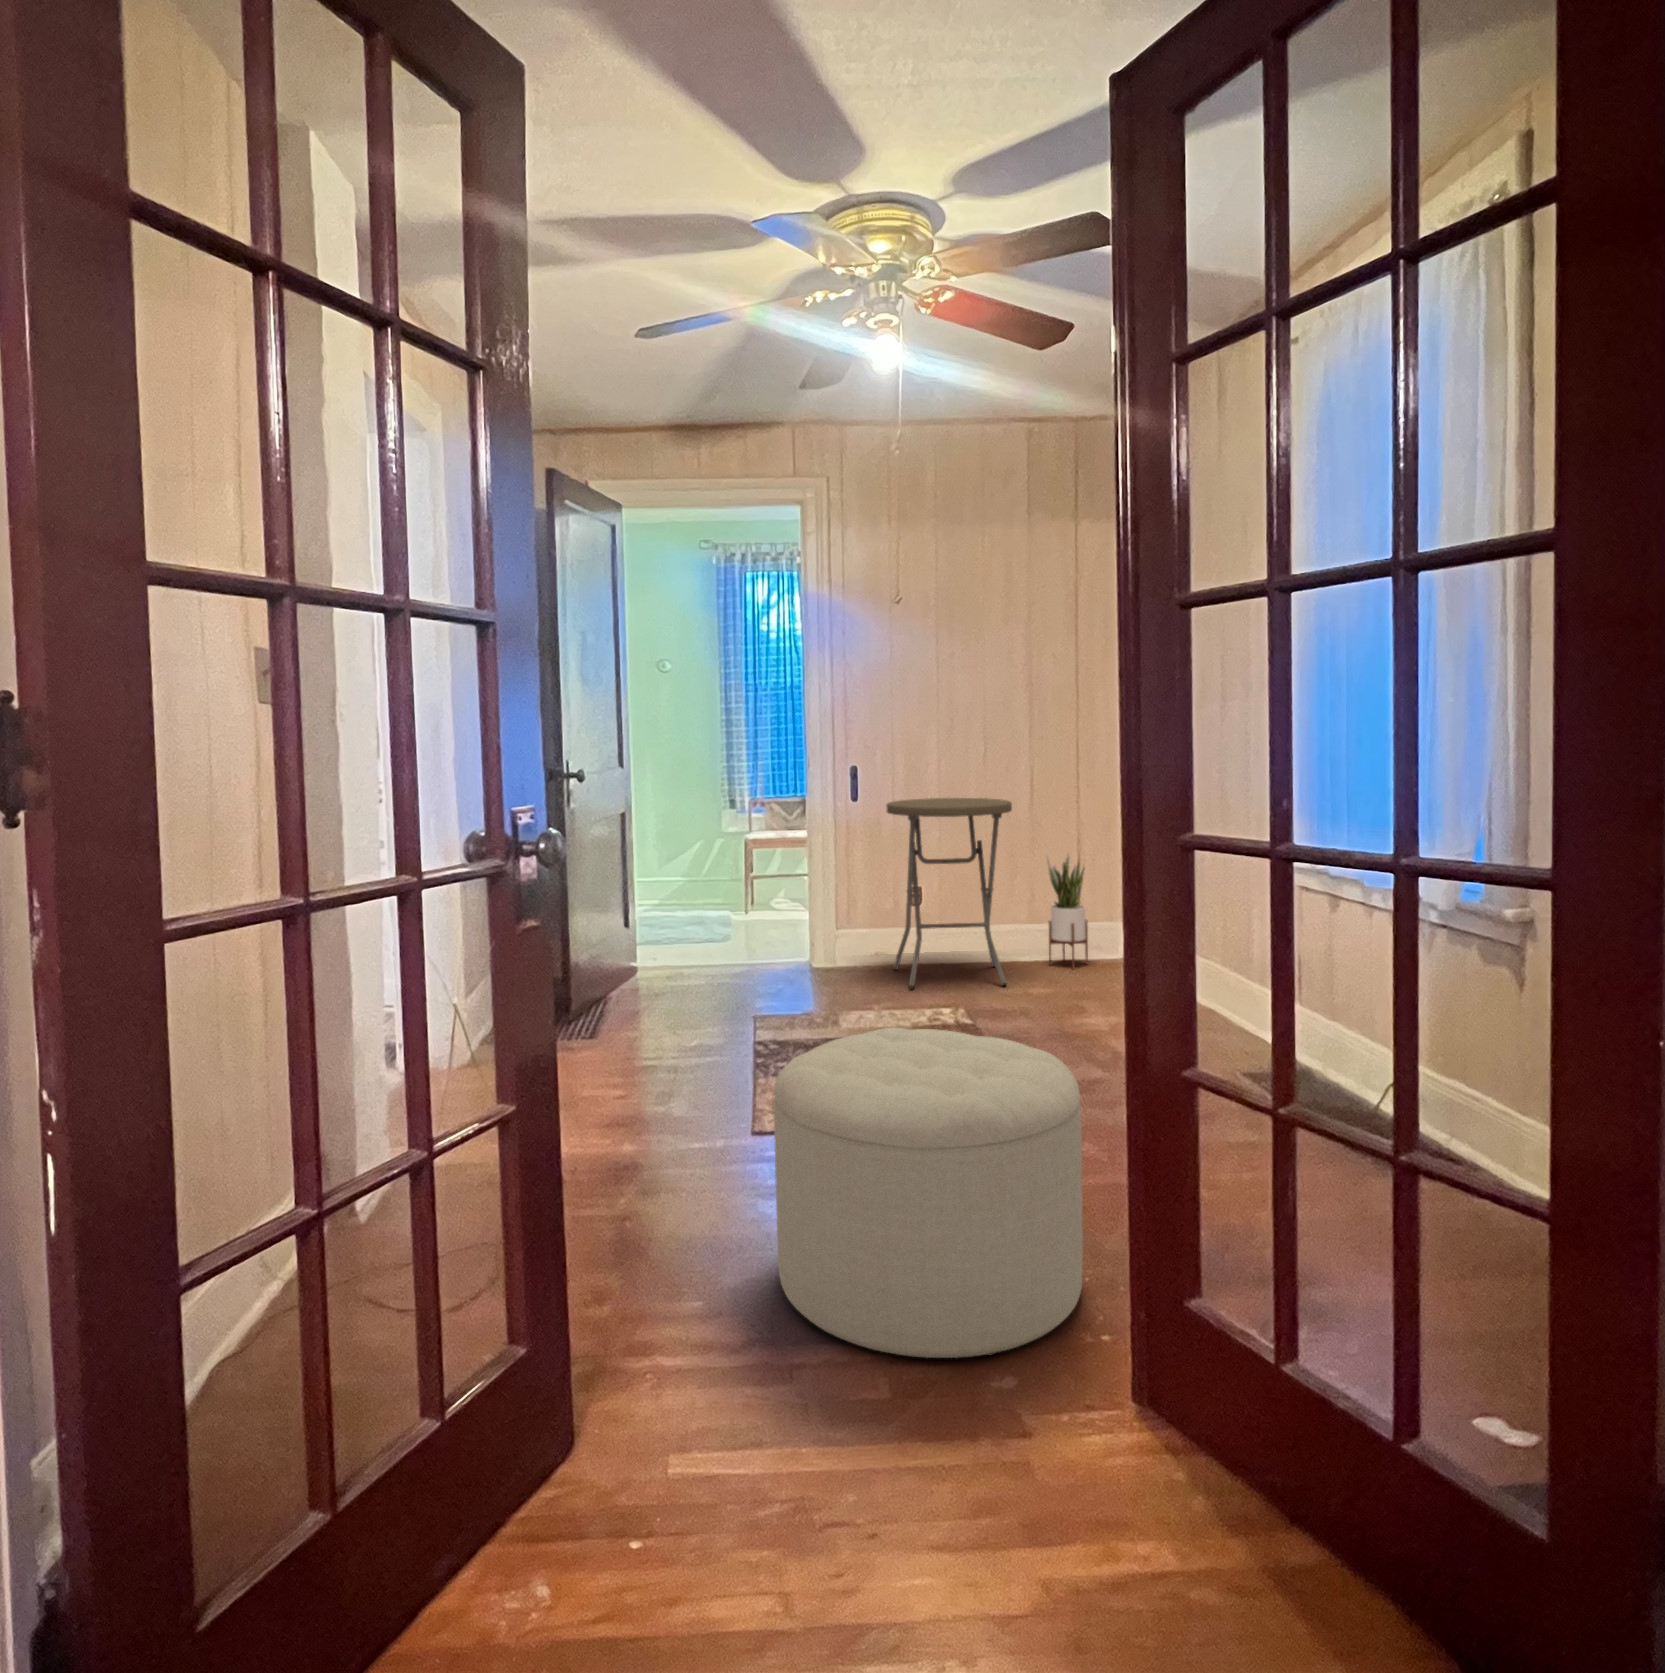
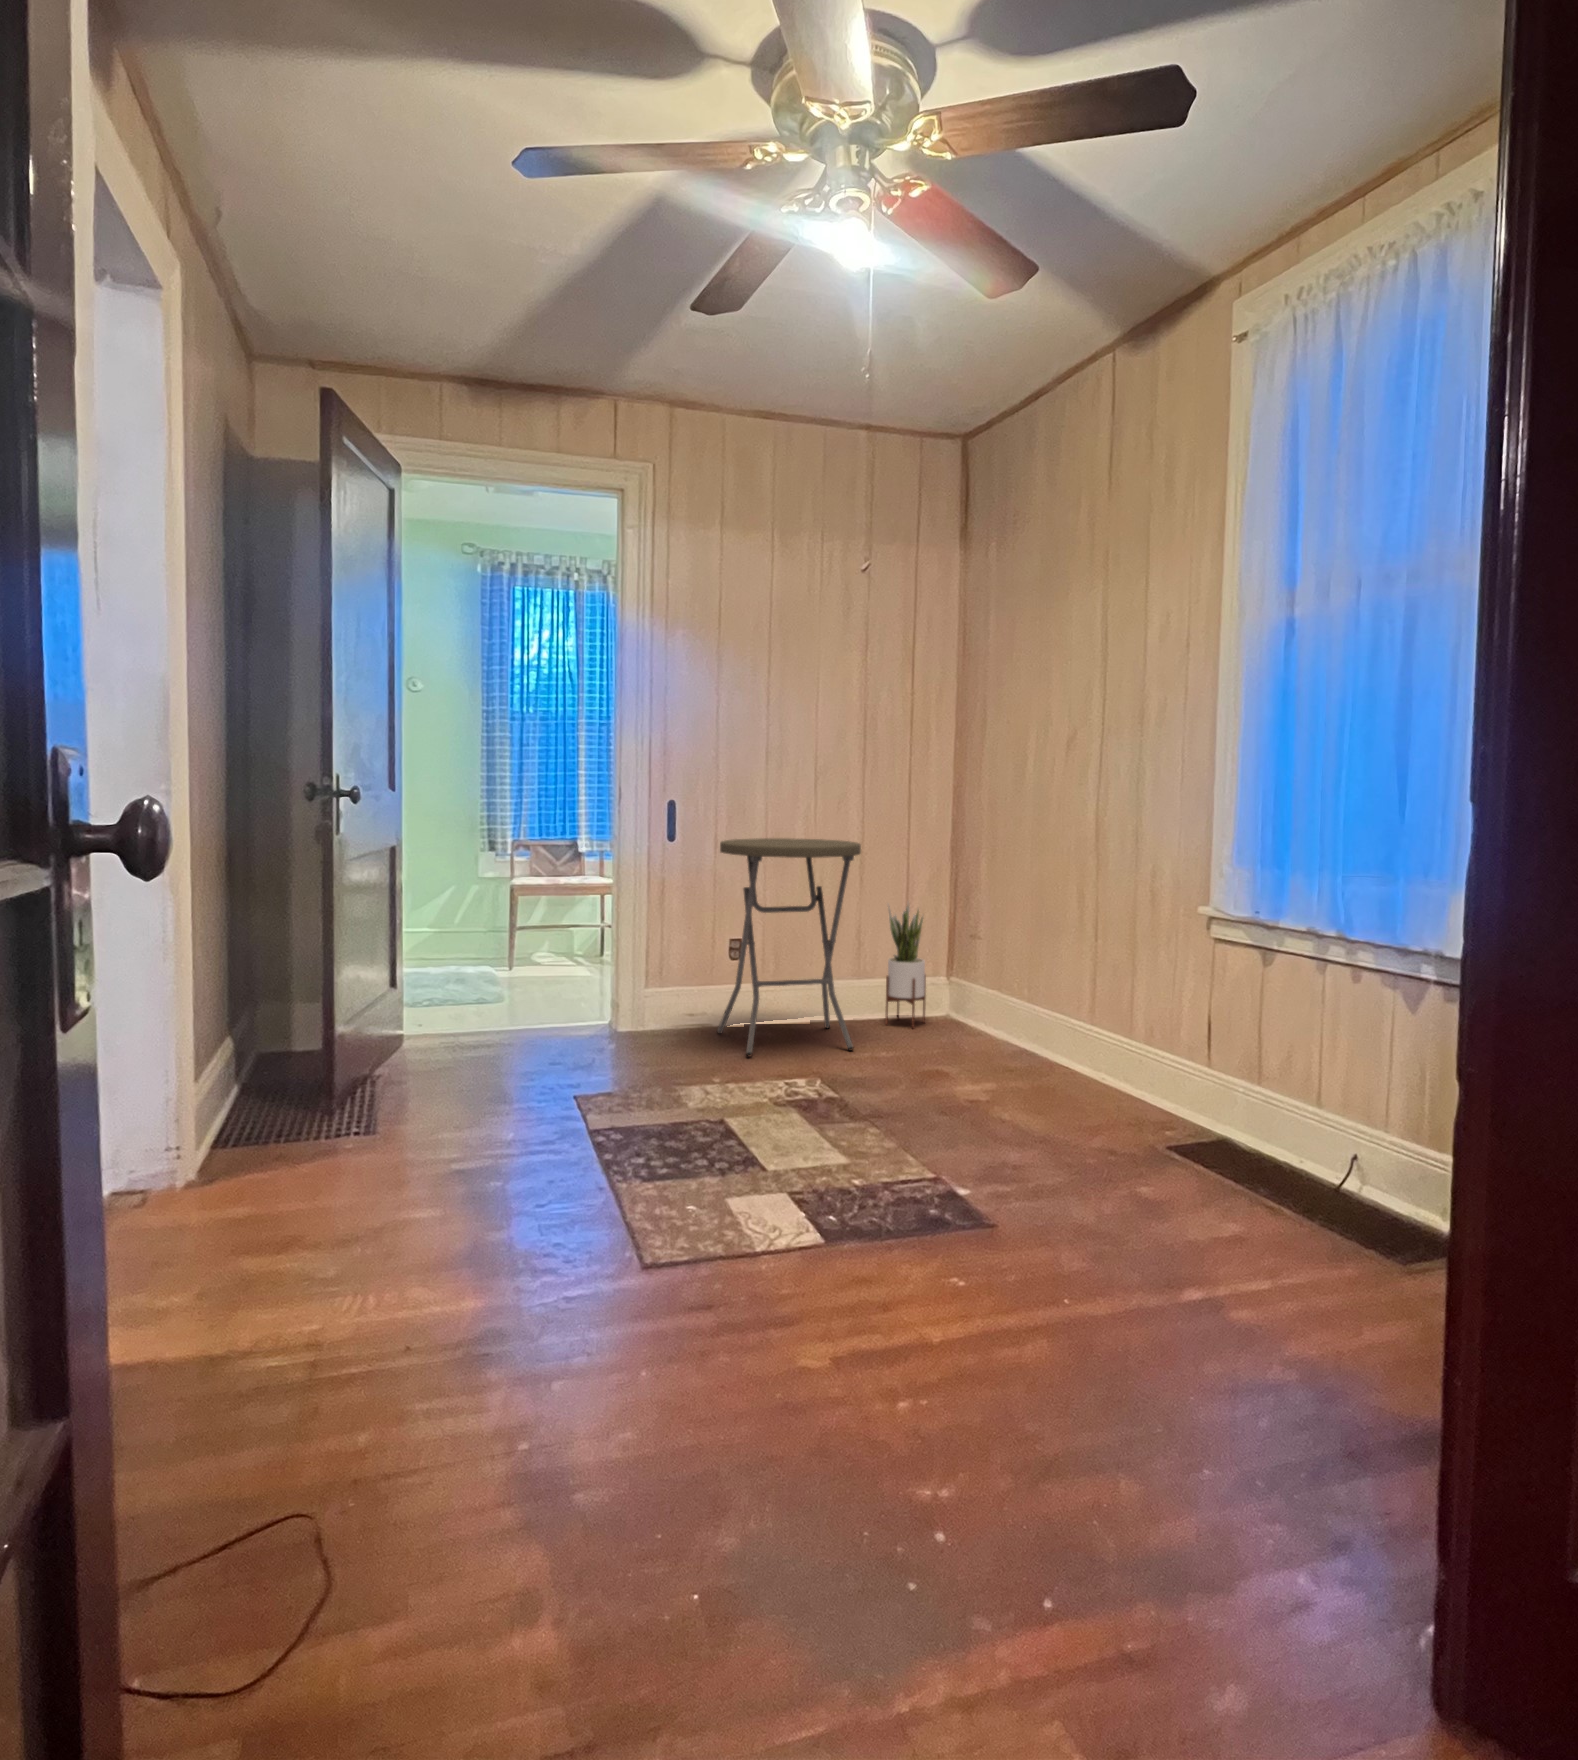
ottoman: present [774,1028,1083,1358] -> none [771,1127,1216,1645]

